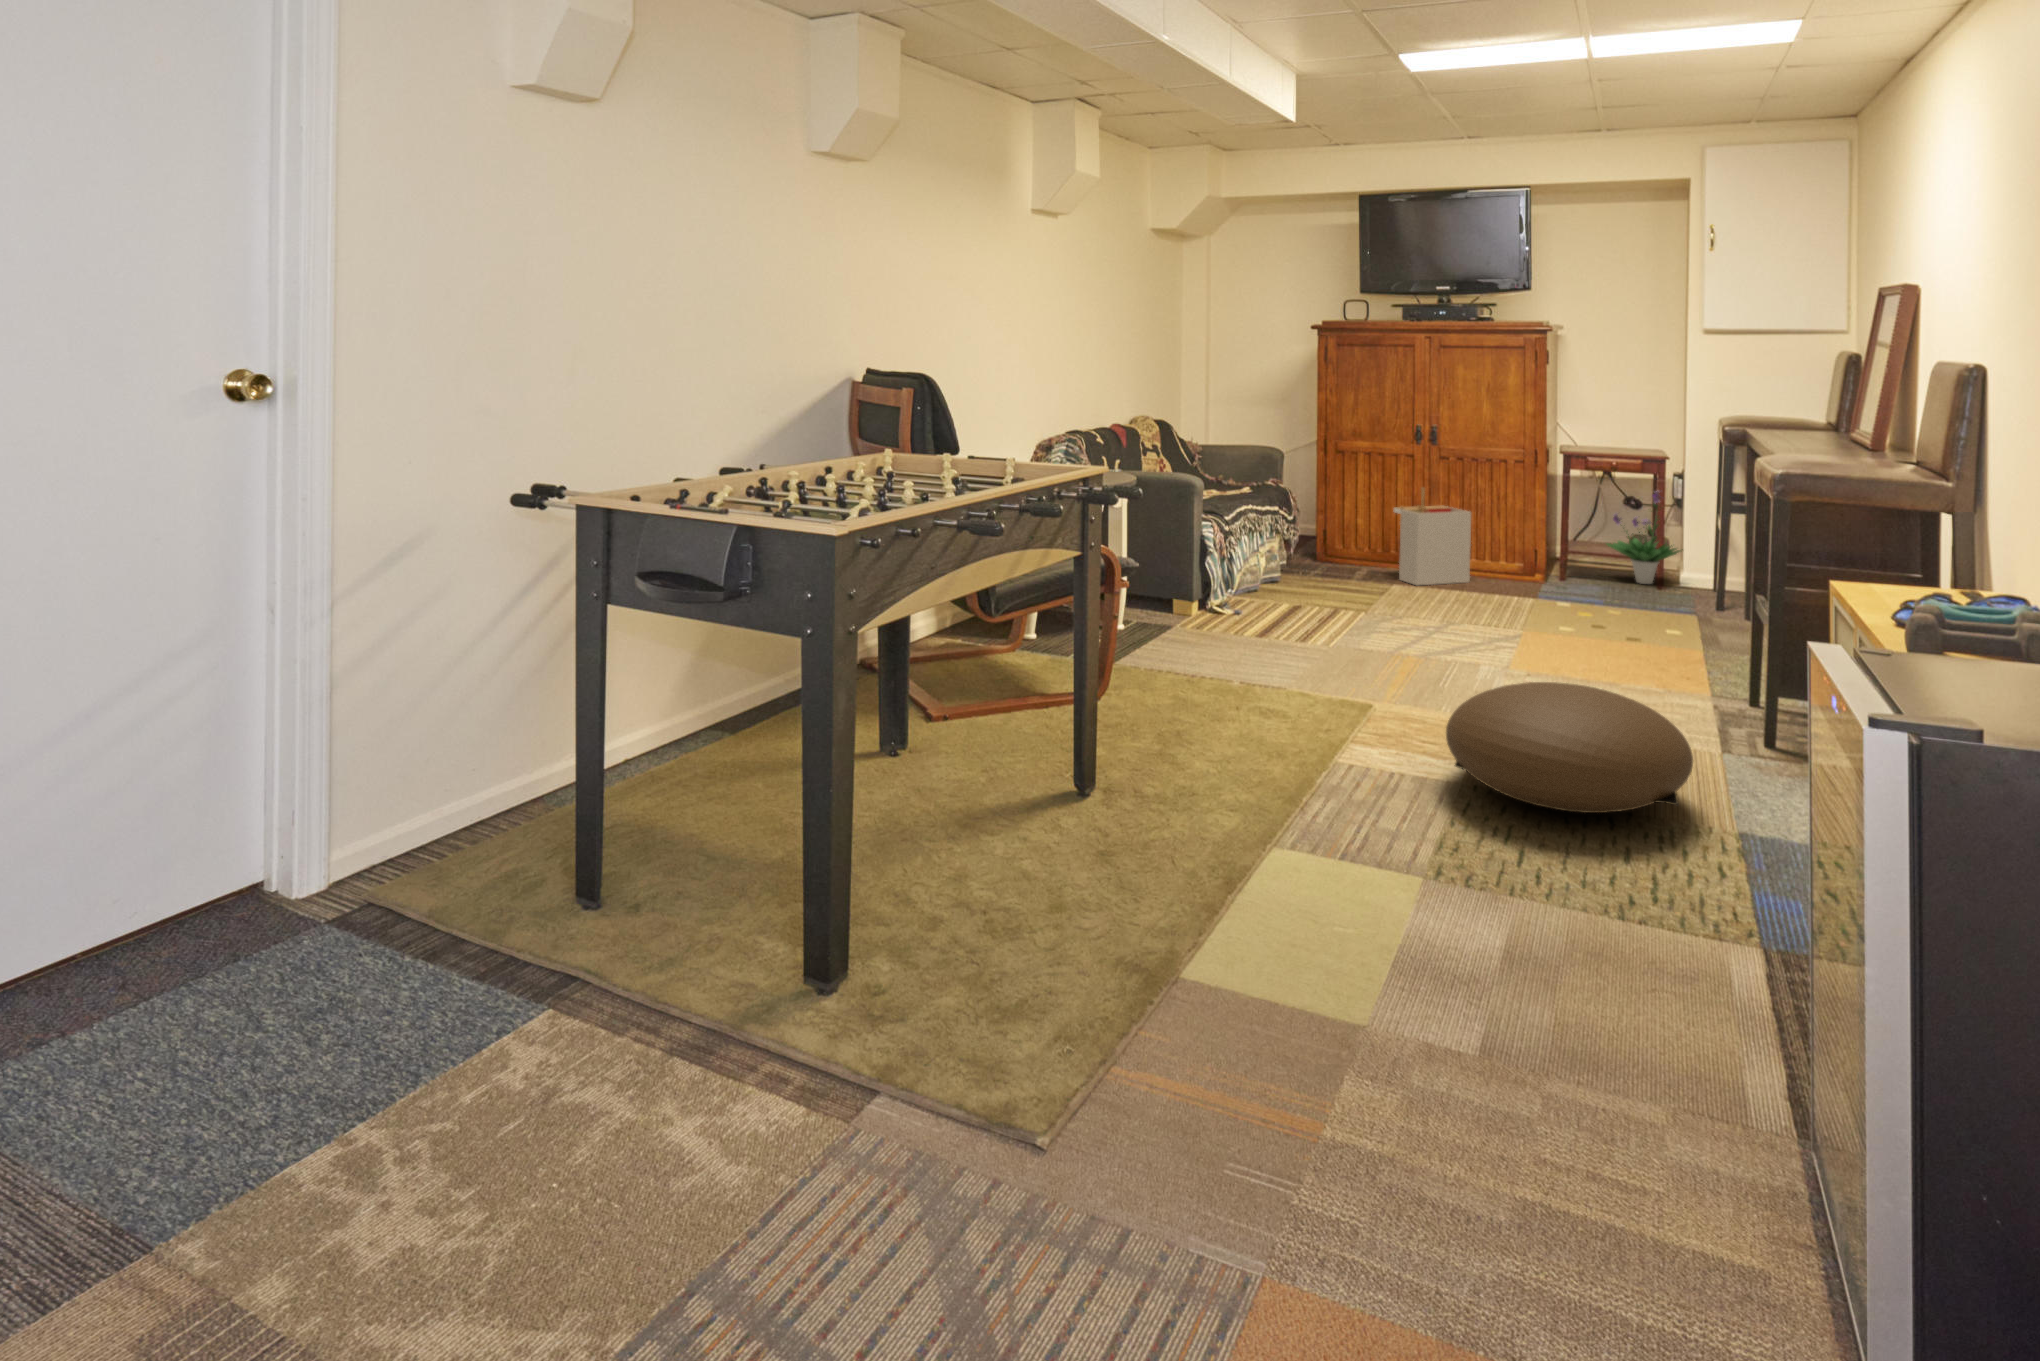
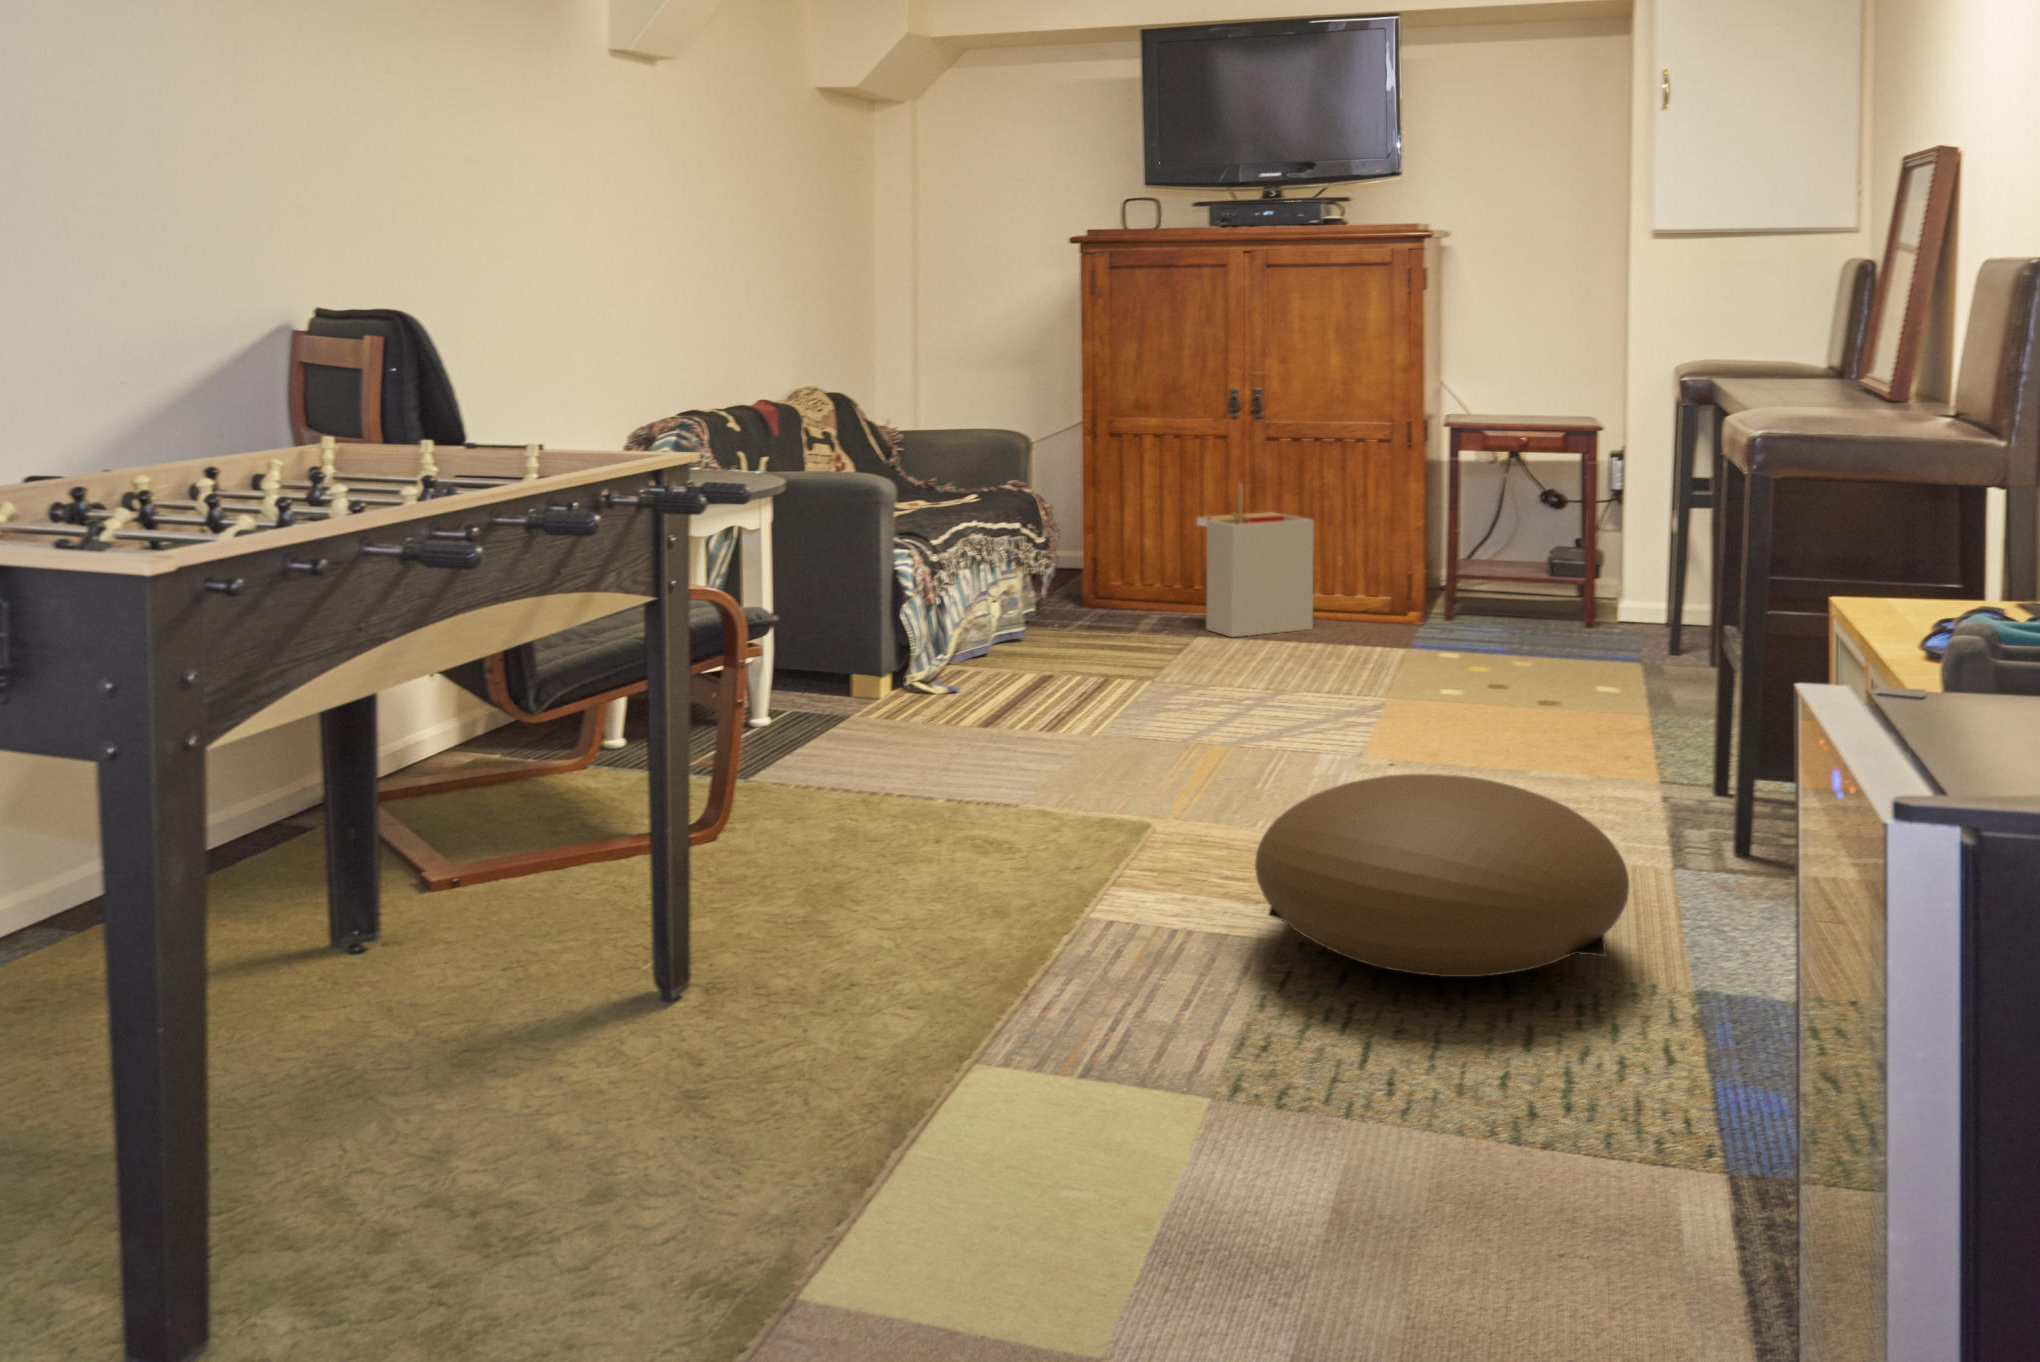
potted plant: present [1607,491,1683,584] -> none [1512,477,1628,621]

